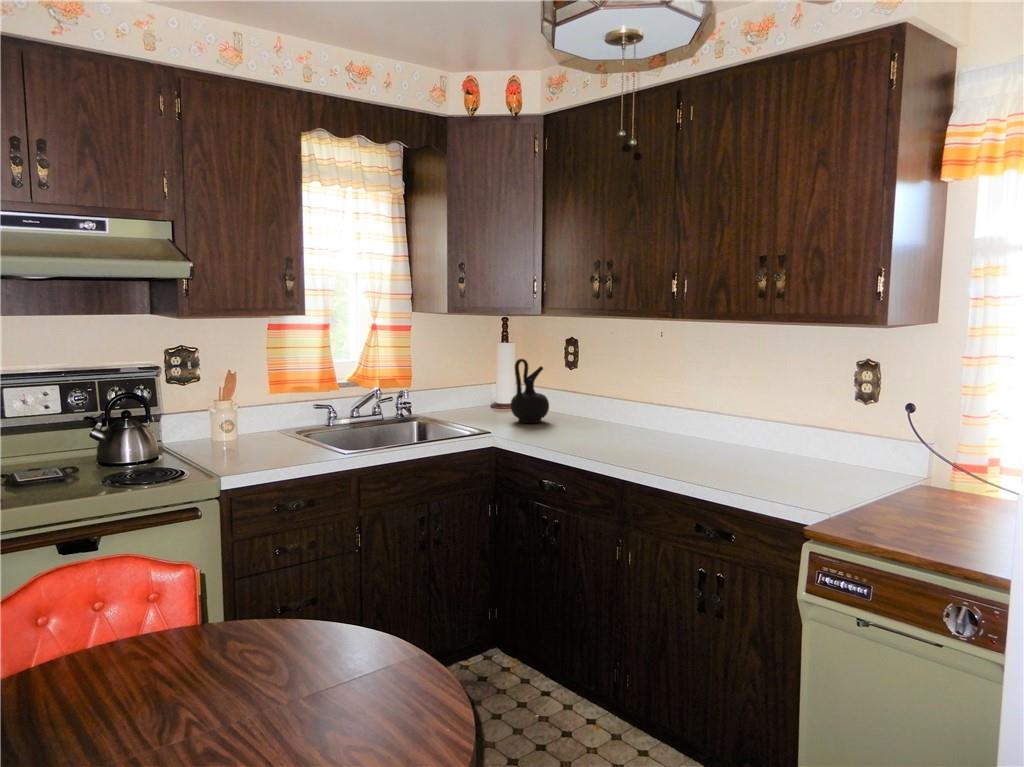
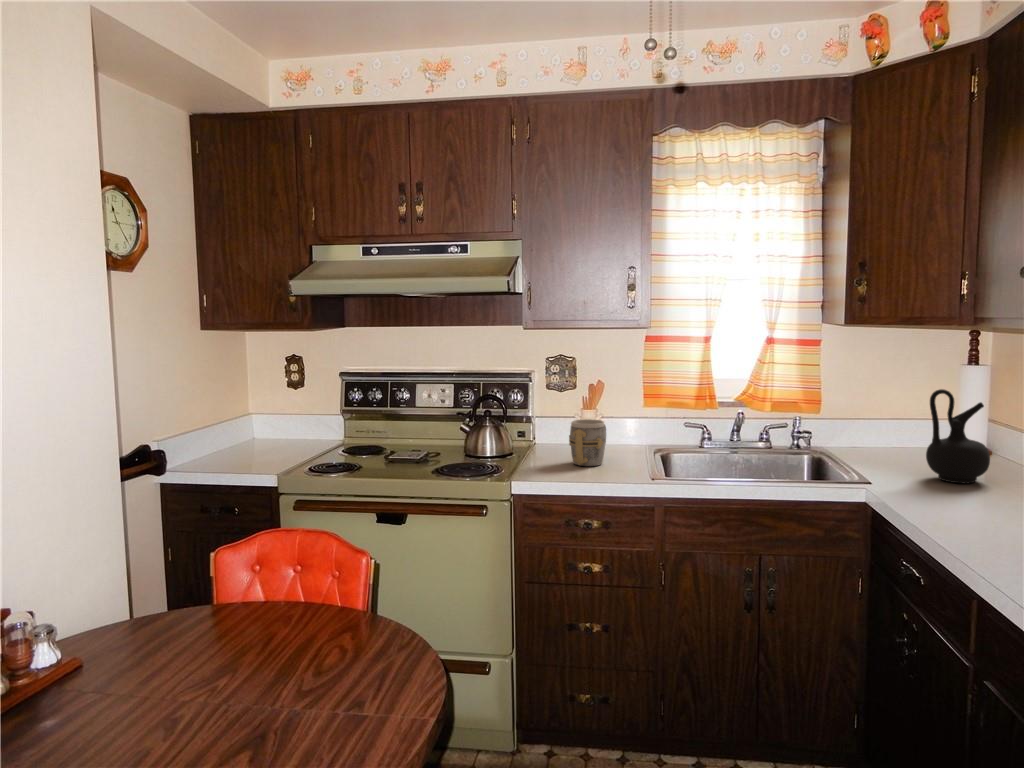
mug: none [237,407,276,453] -> present [569,419,606,466]

